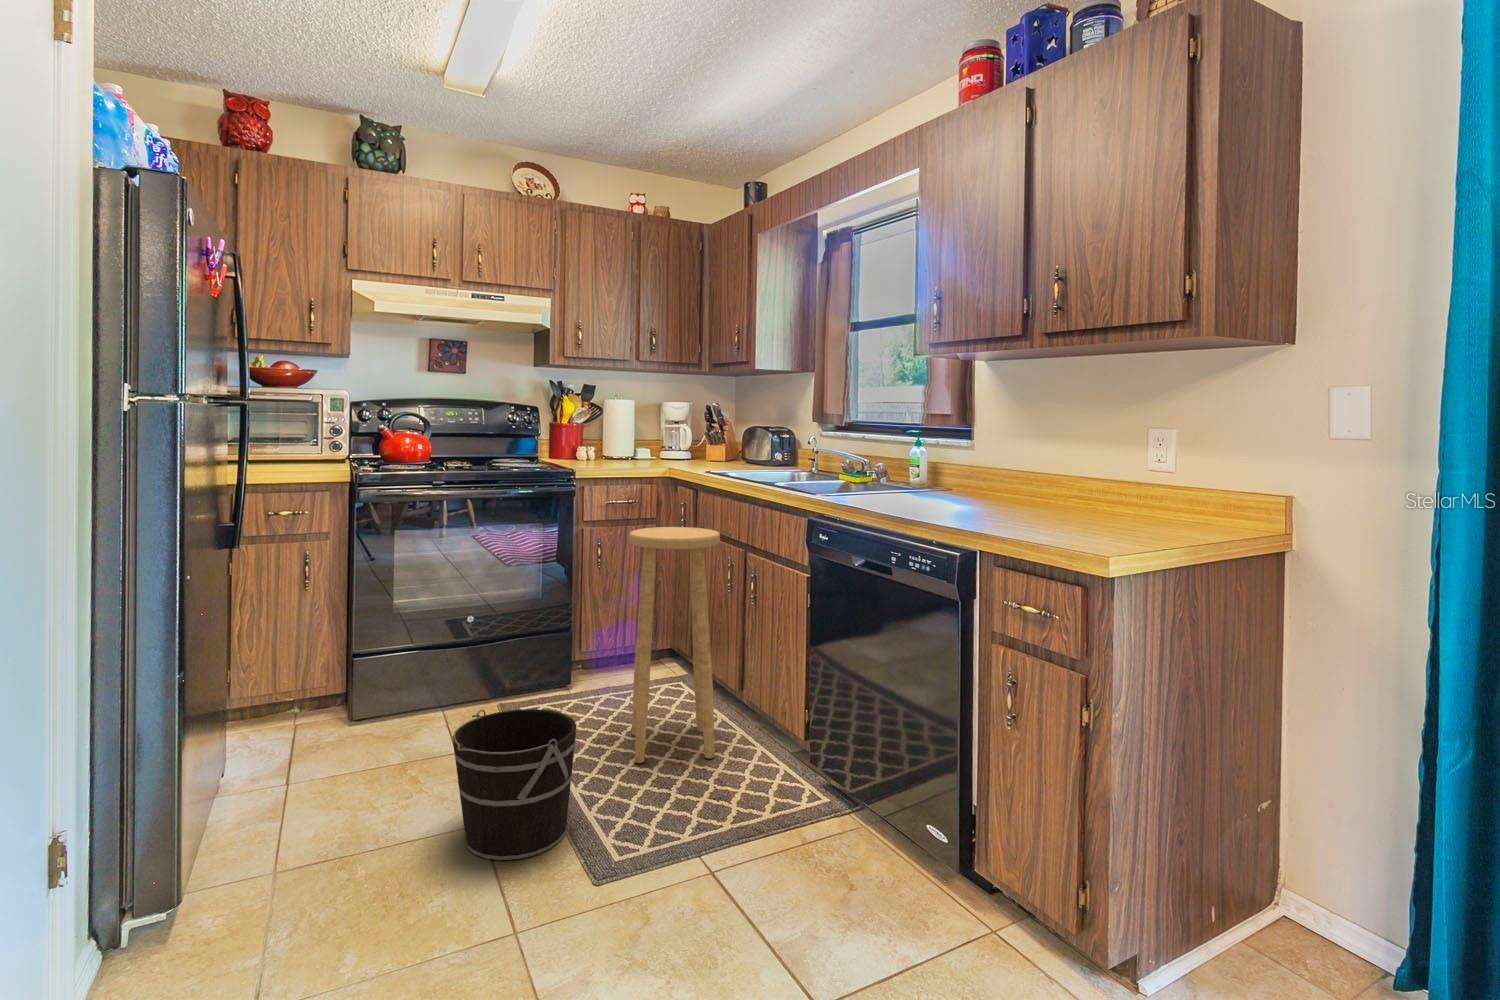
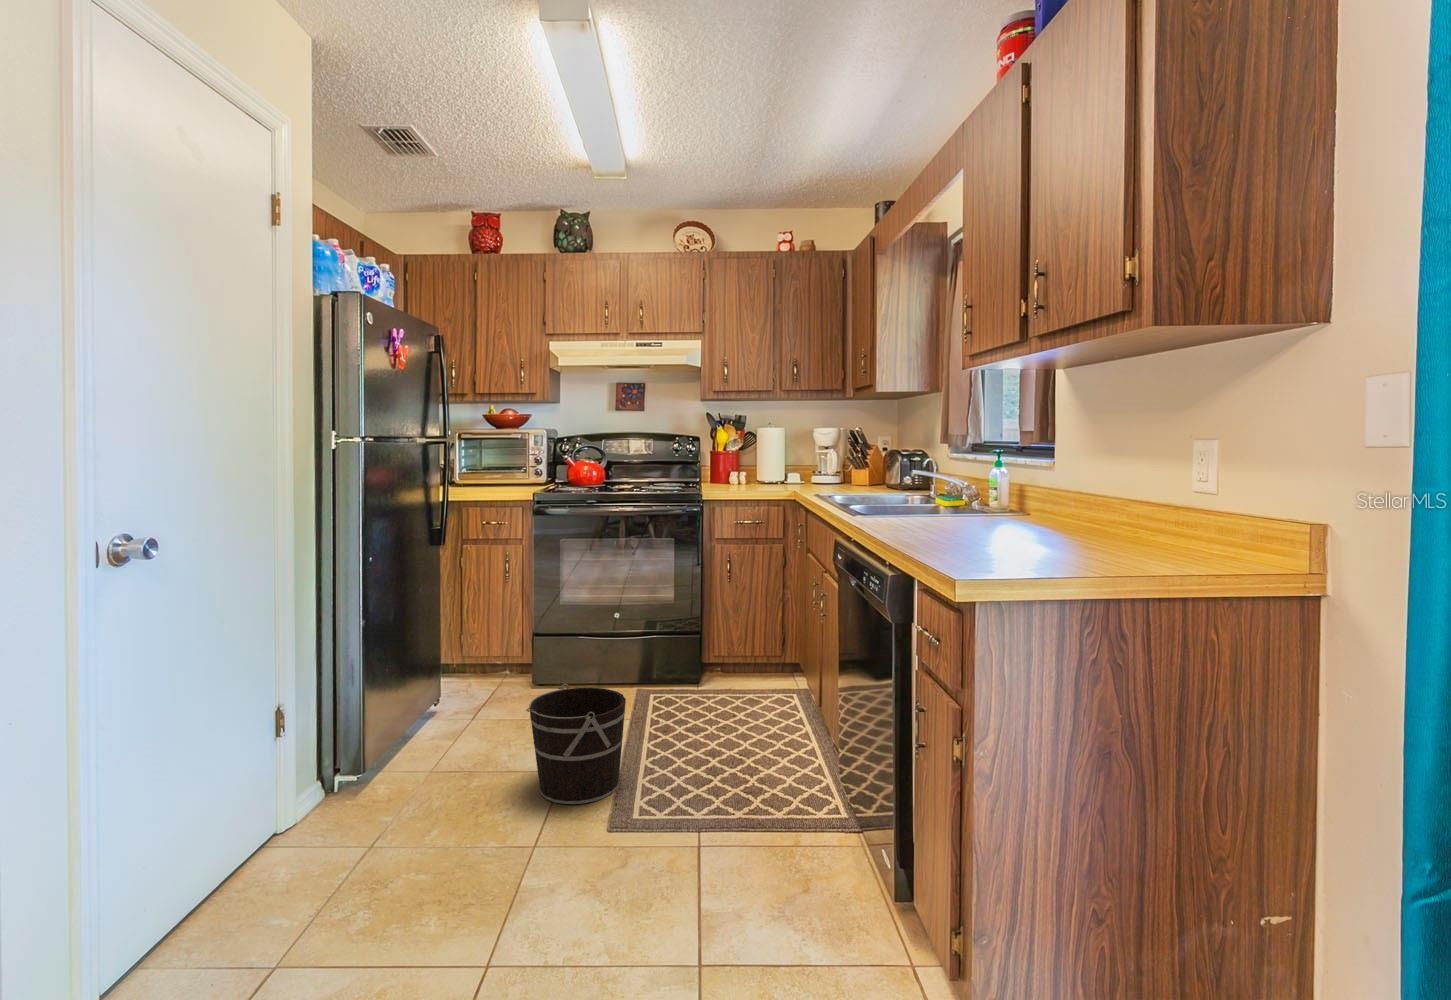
stool: present [629,527,720,763] -> none [704,543,785,755]

